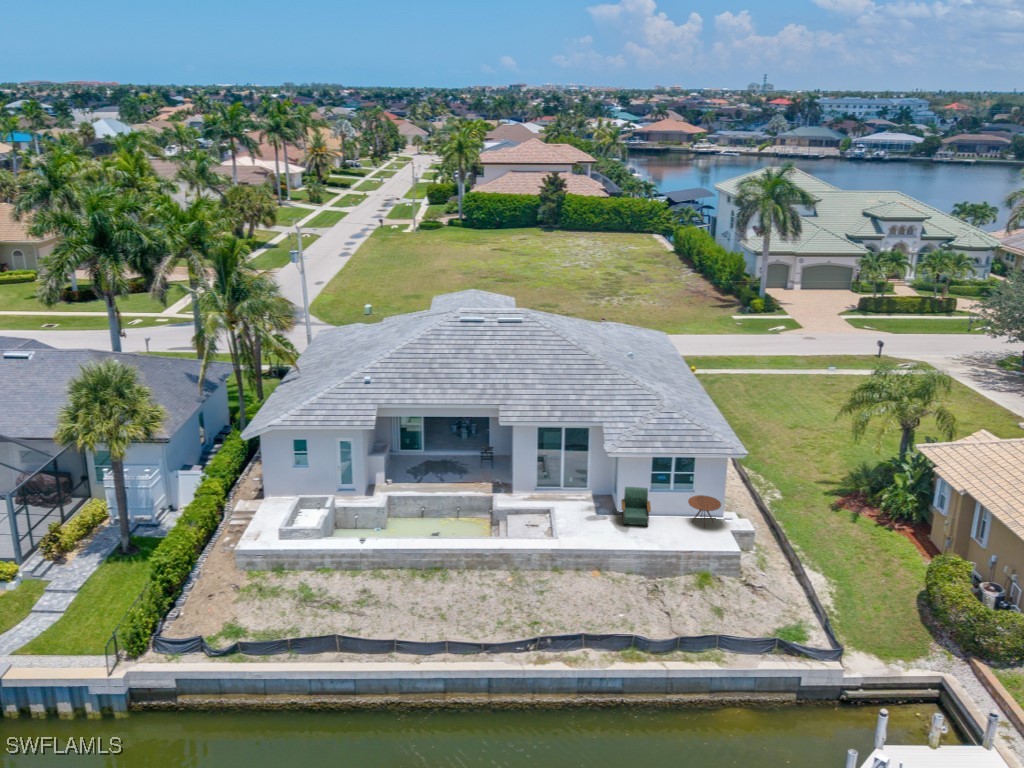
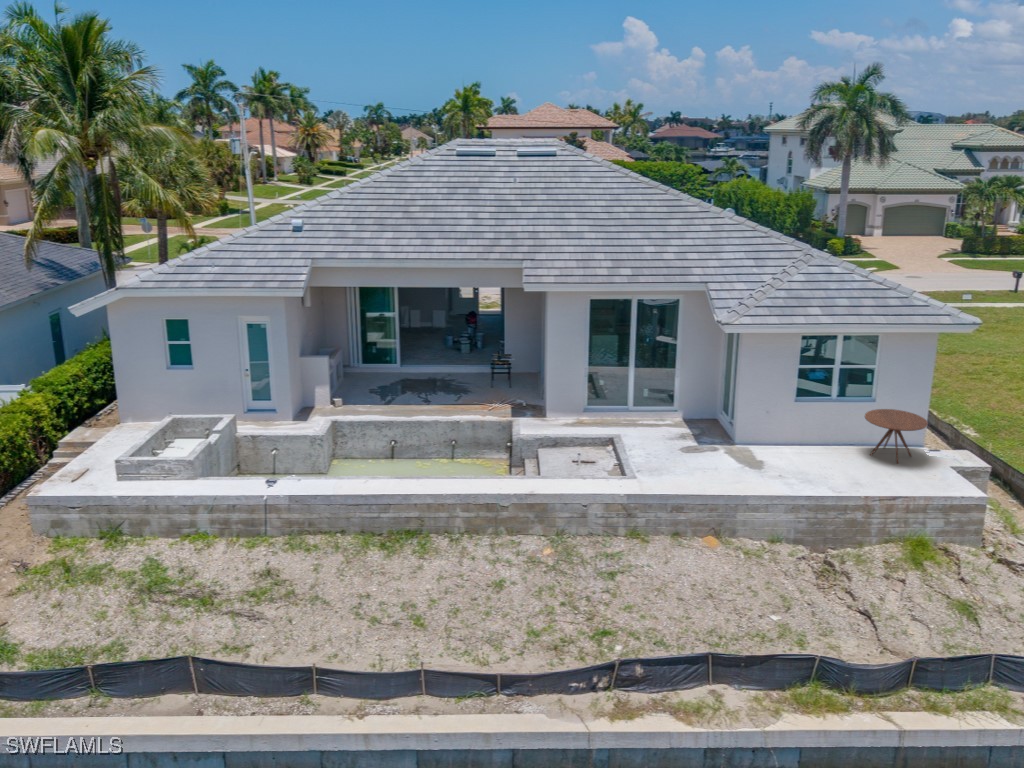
armchair: present [621,487,651,527] -> none [742,394,801,463]

